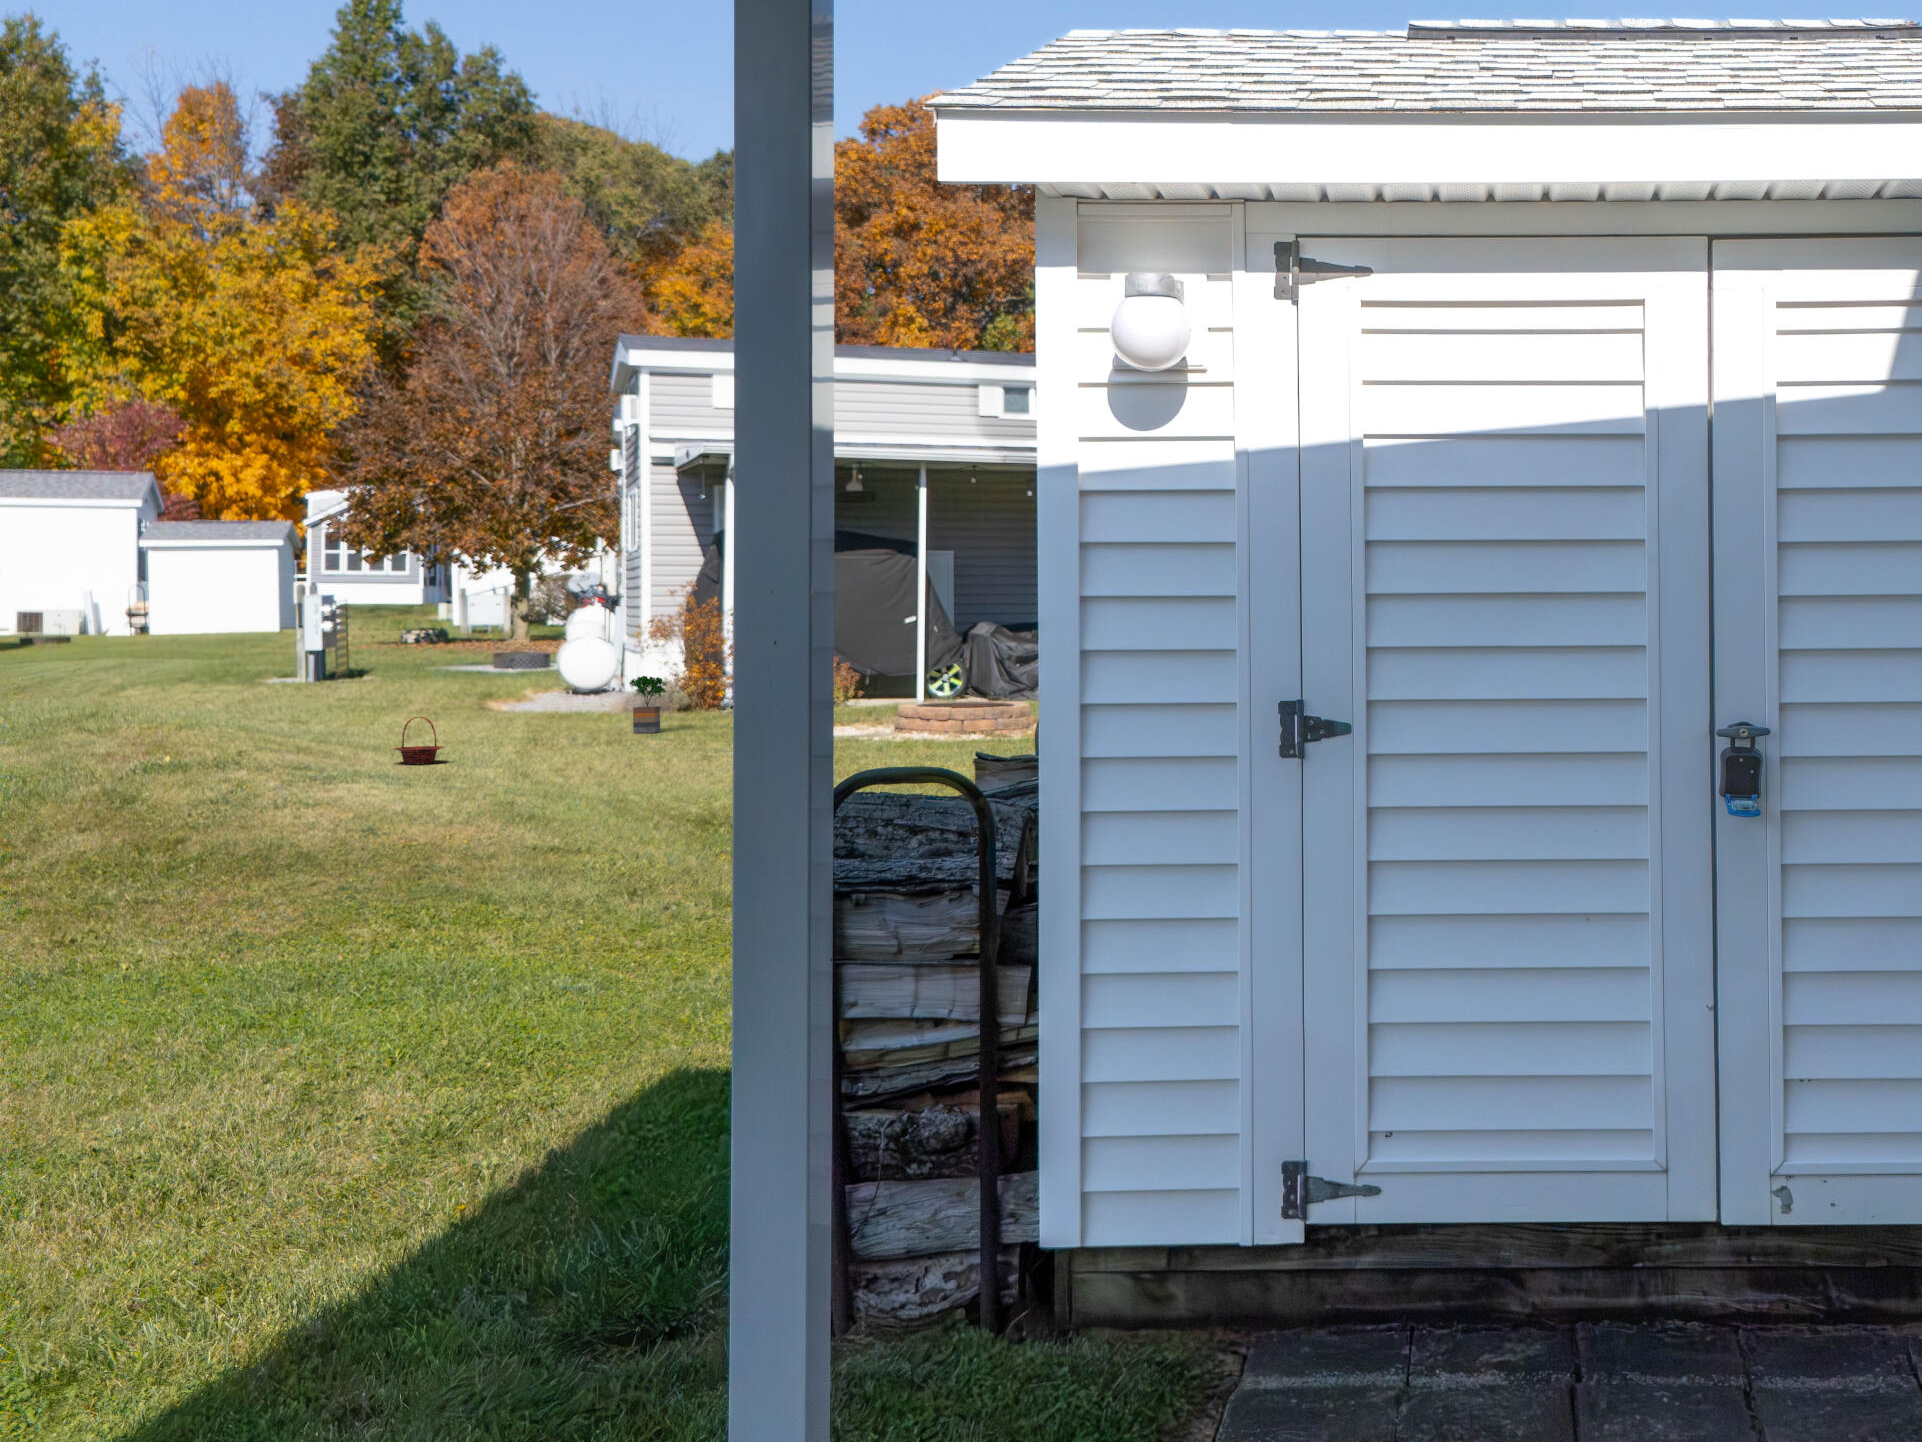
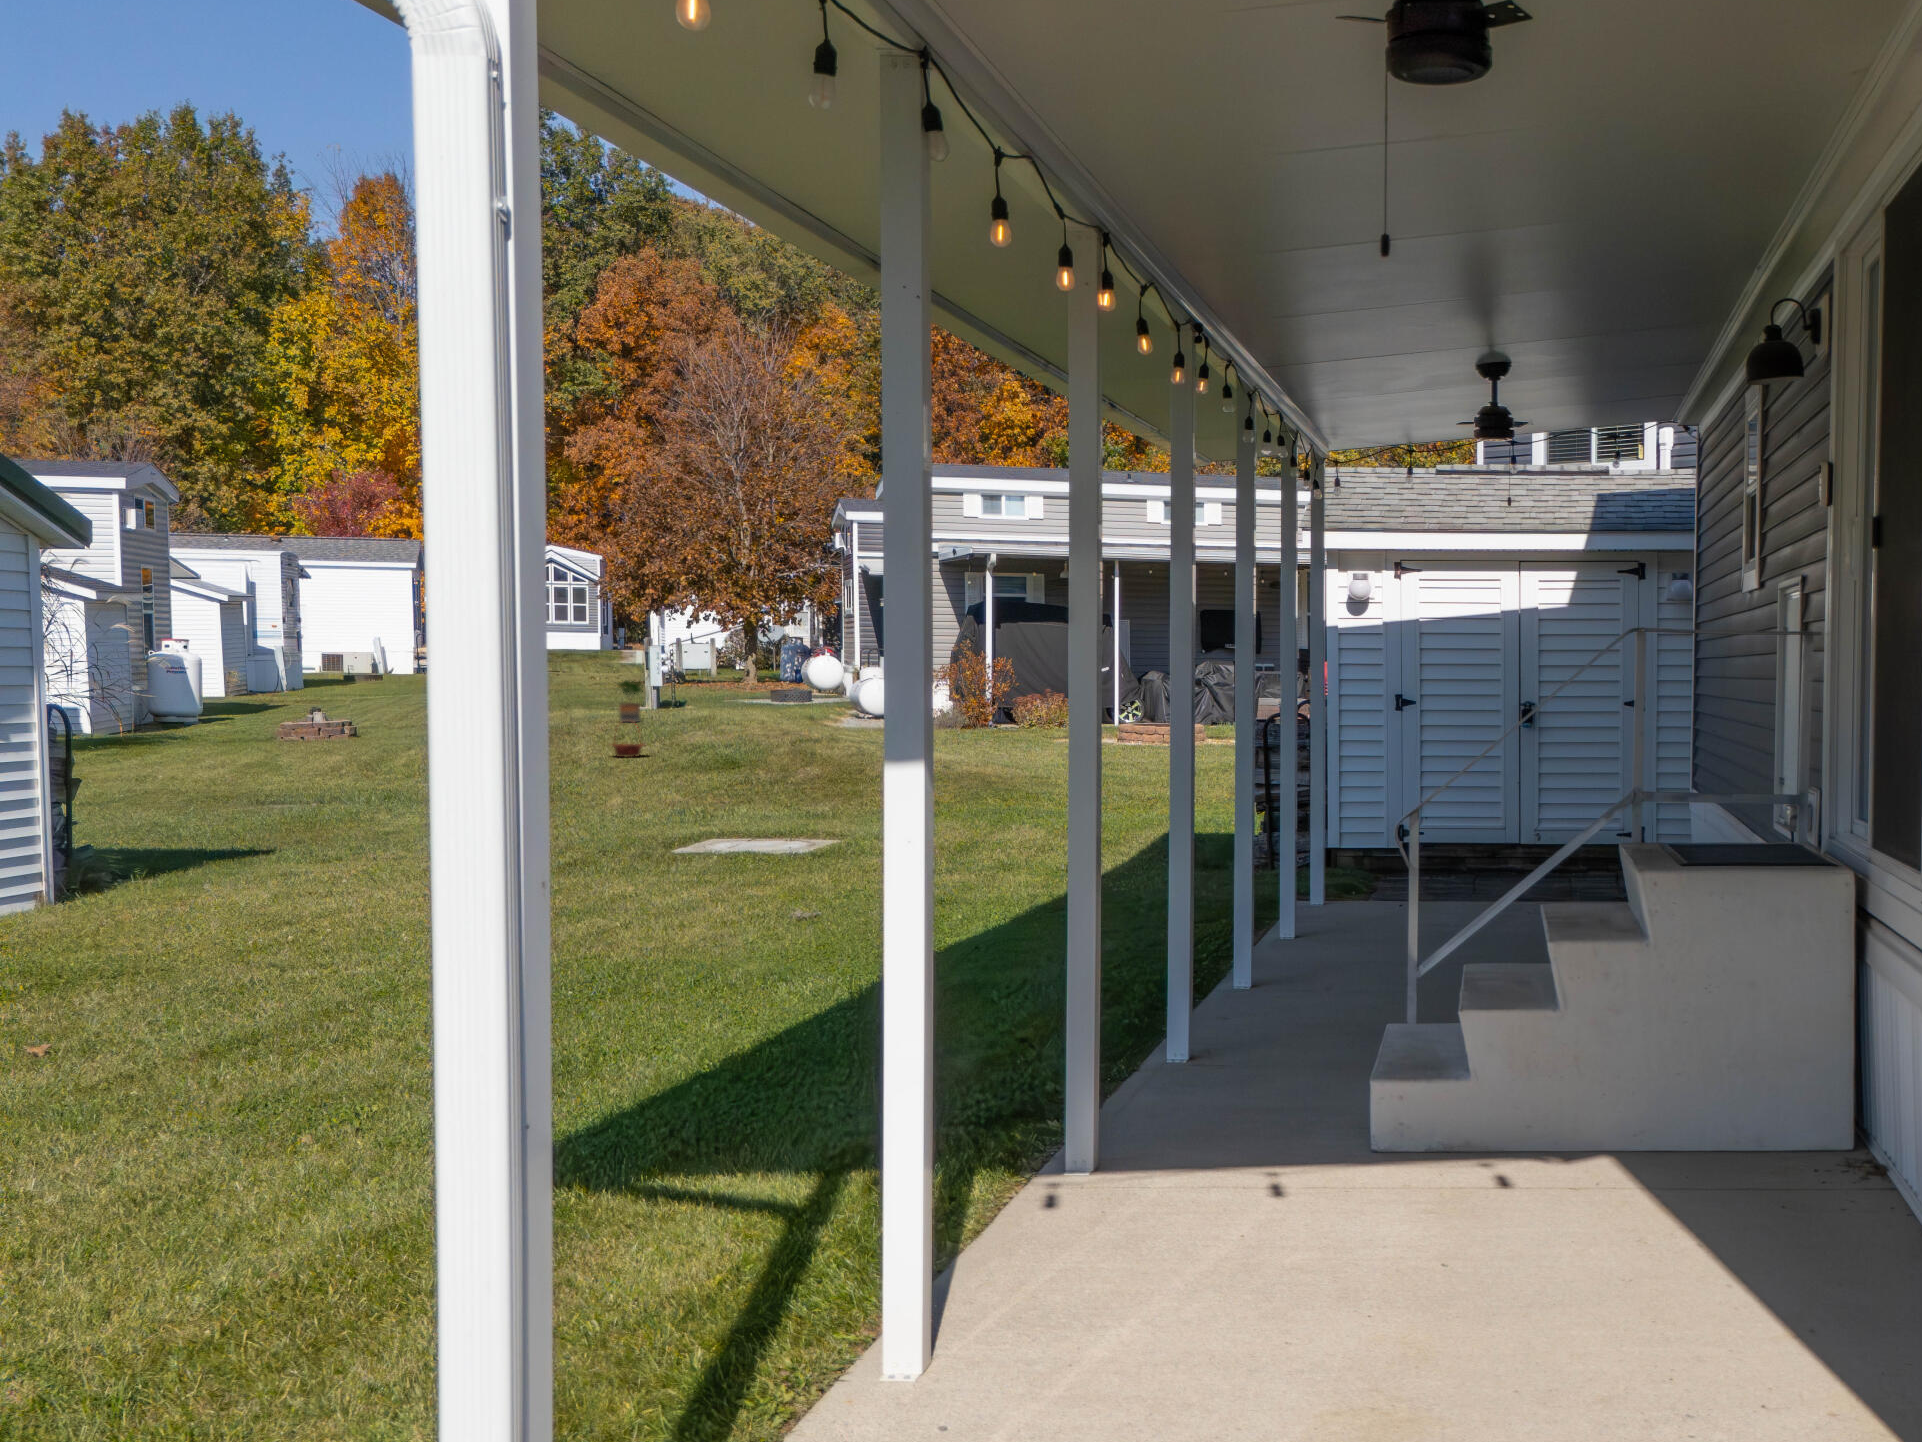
potted tree: present [630,676,667,733] -> present [618,681,643,722]

